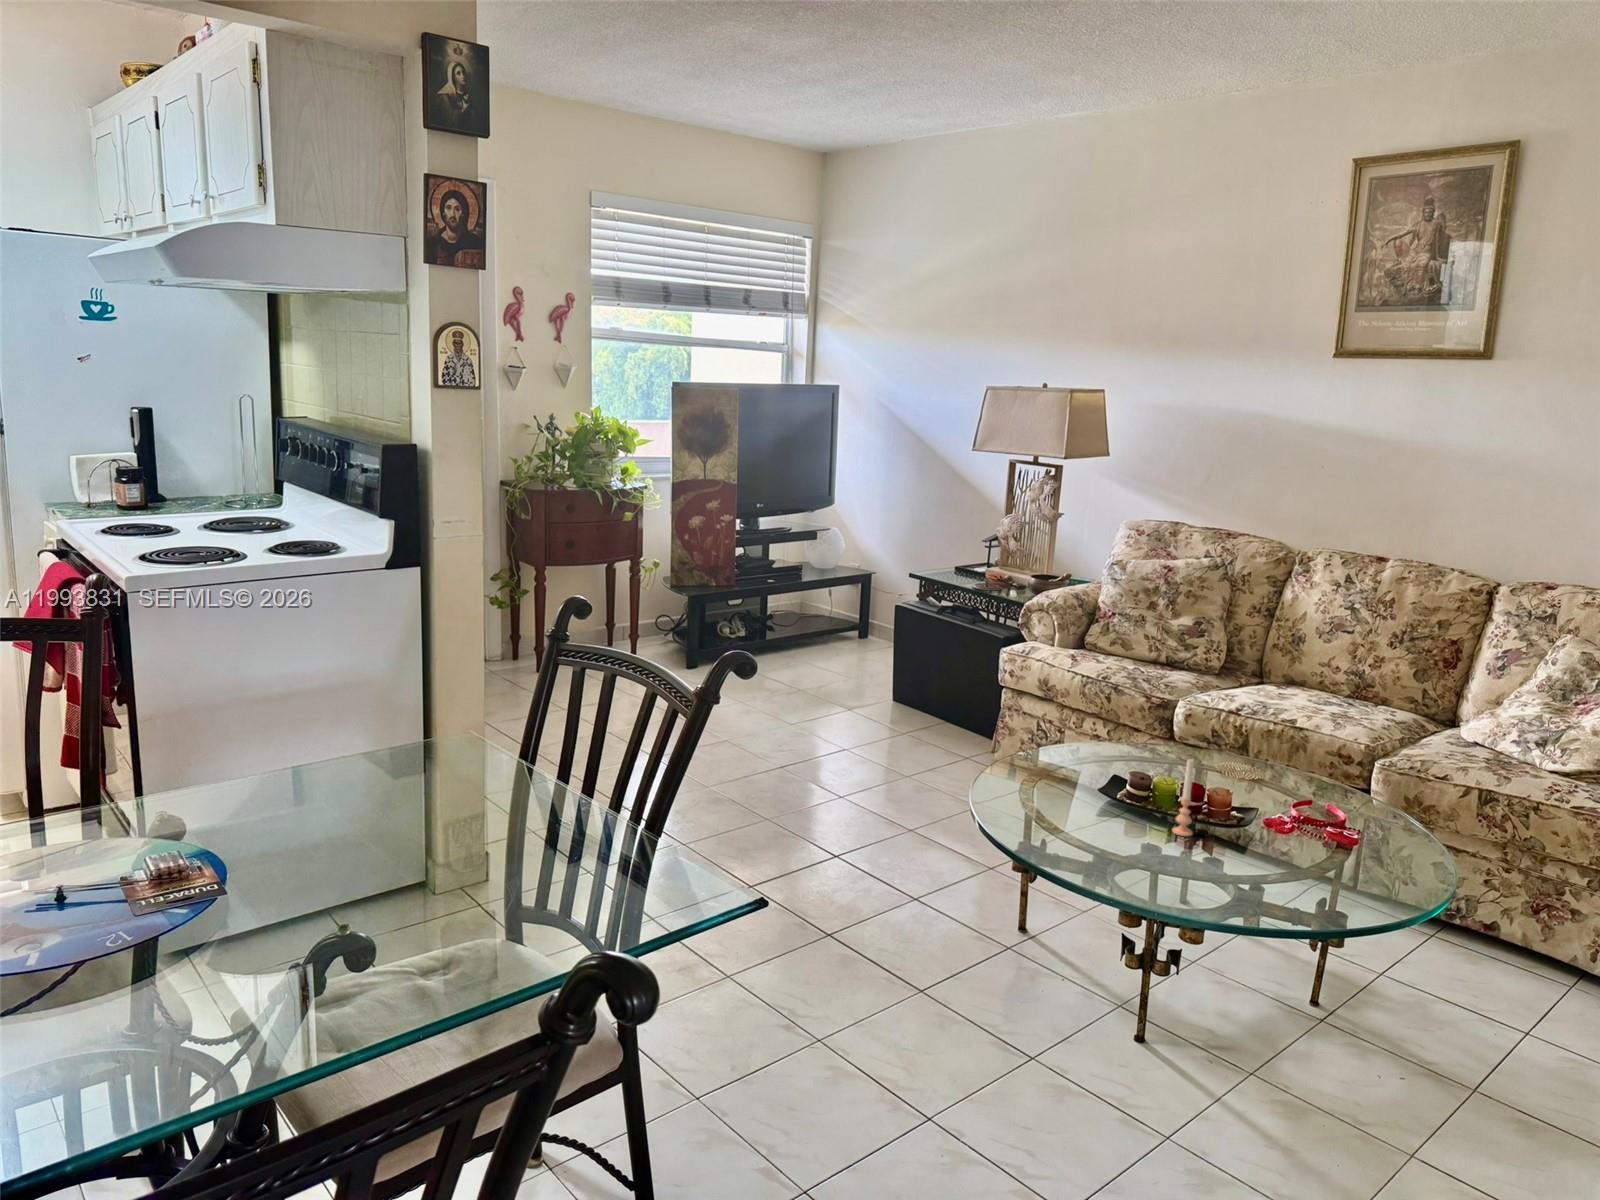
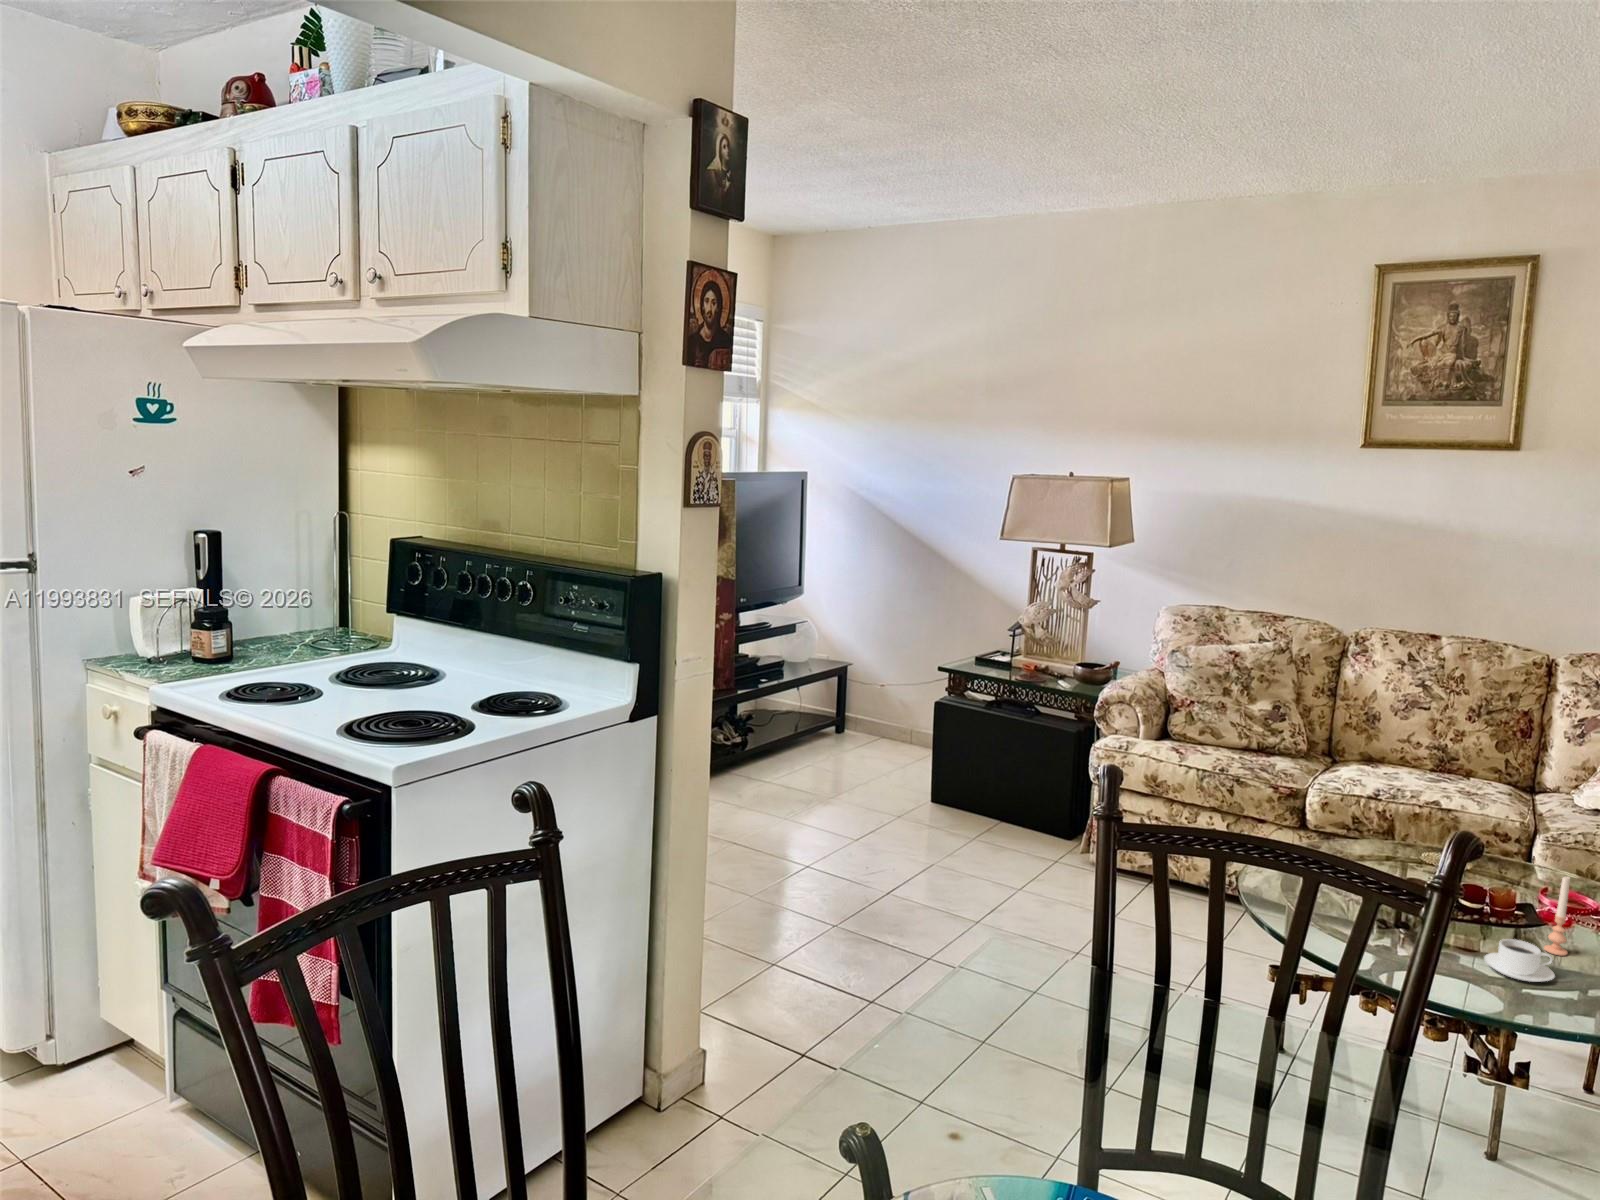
coffee cup: none [1085,811,1145,850] -> present [1484,939,1555,982]

